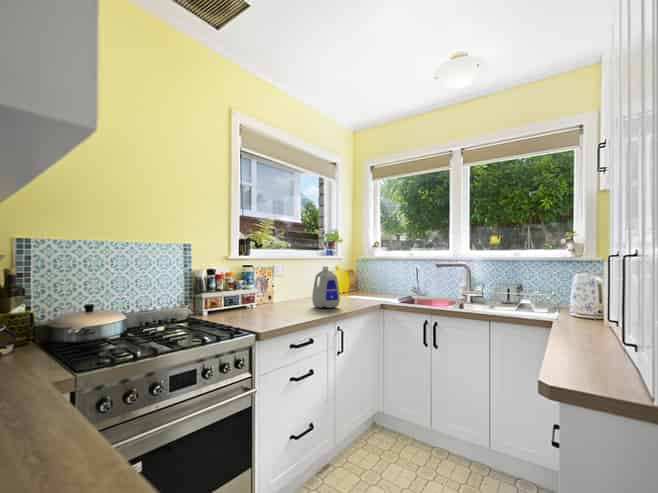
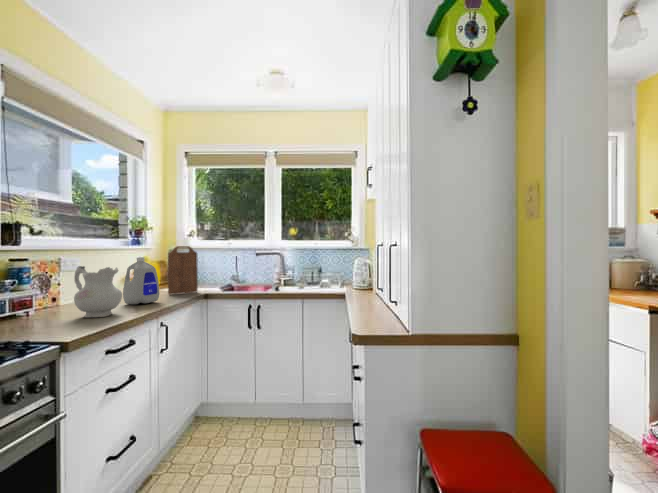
cutting board: none [351,257,377,302] -> present [168,246,198,295]
ceramic pitcher: none [275,273,307,316] -> present [74,266,122,317]

